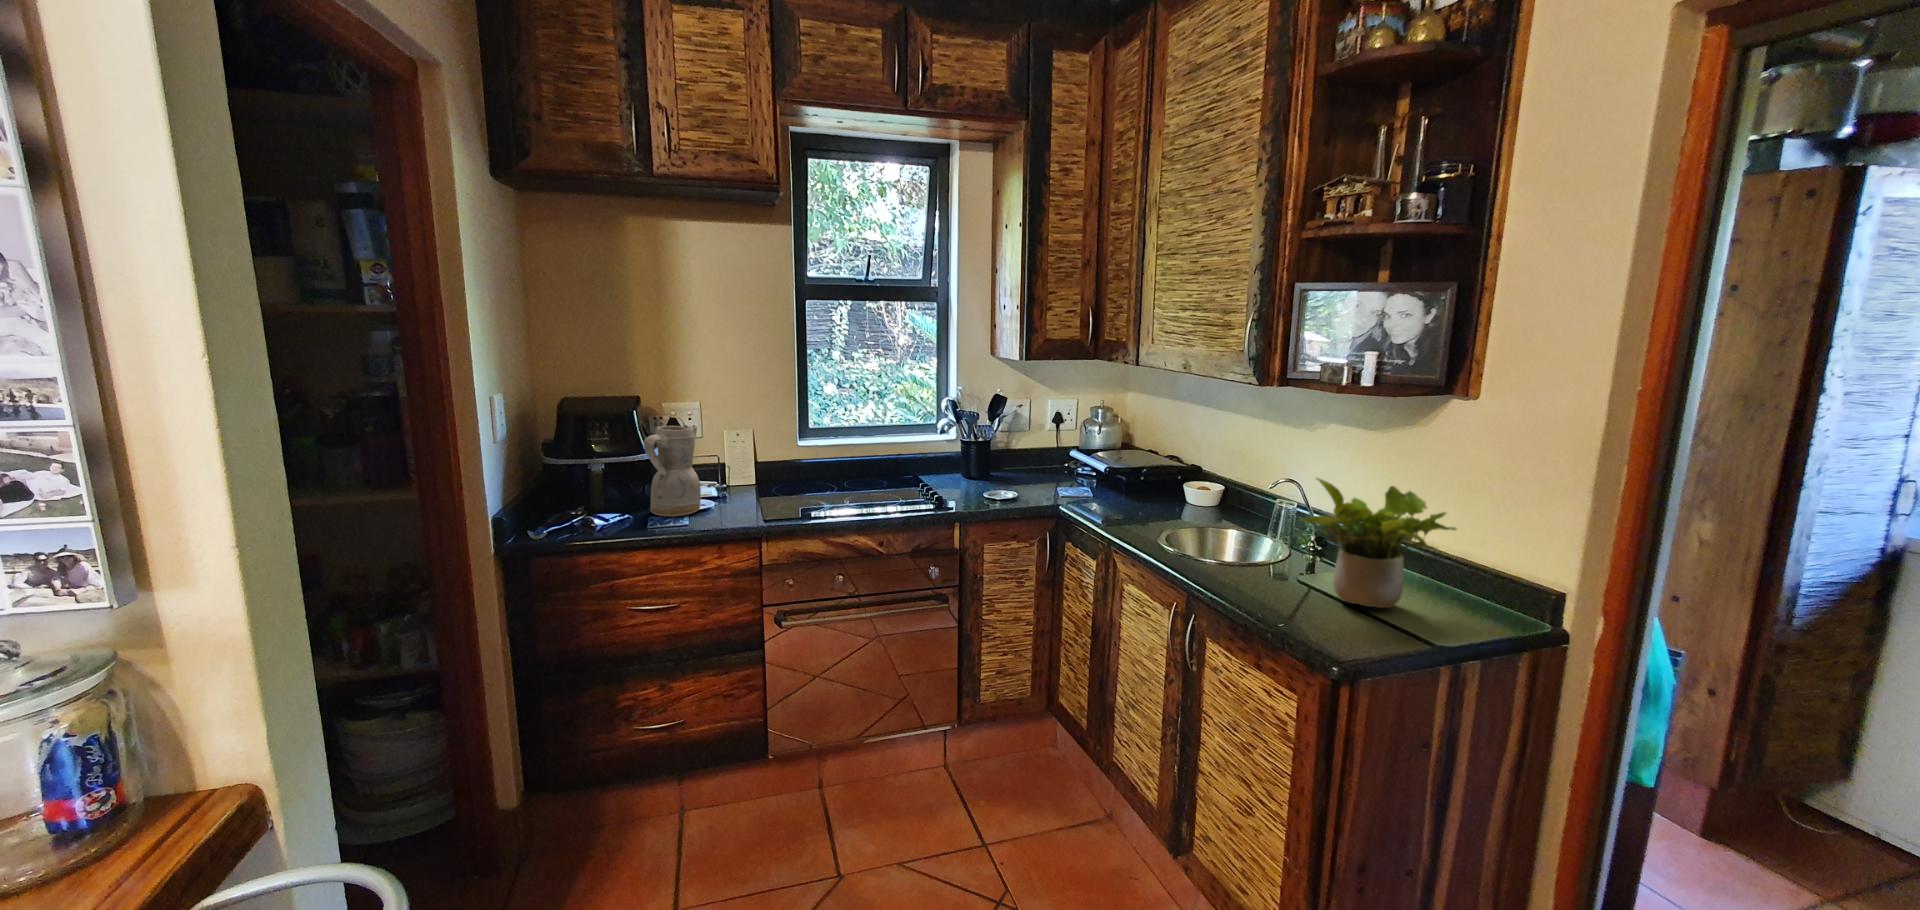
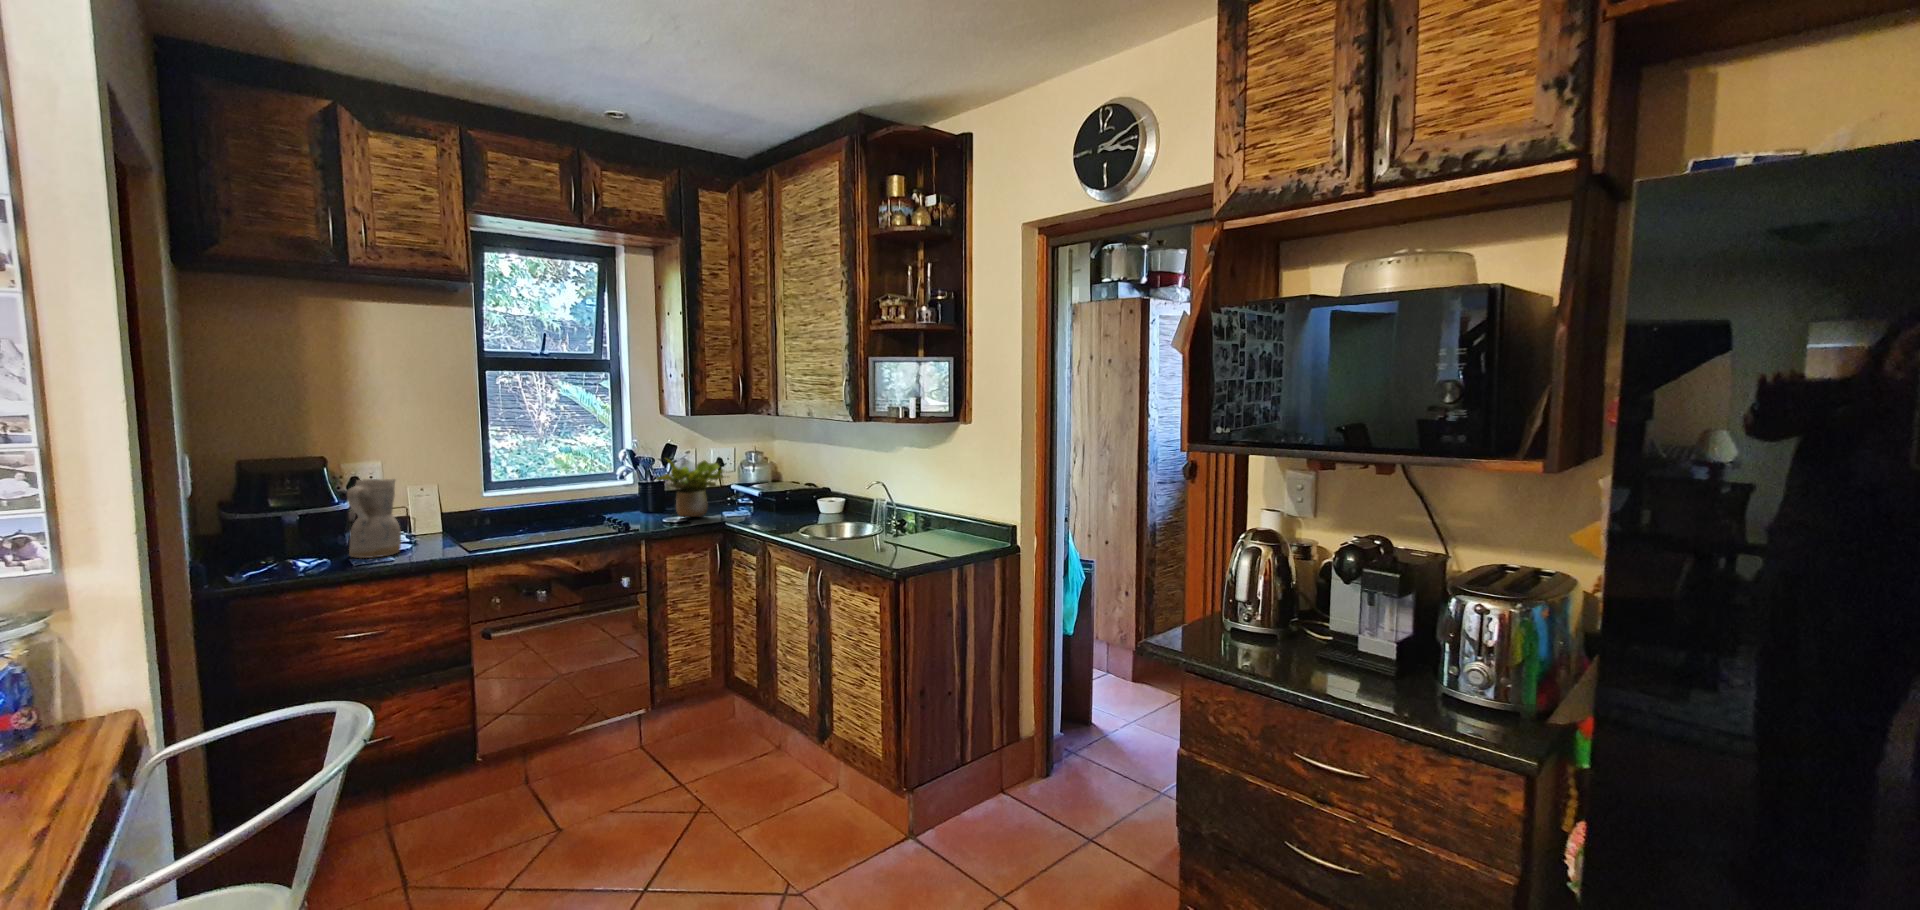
potted plant: present [1299,478,1456,608] -> present [657,459,724,517]

